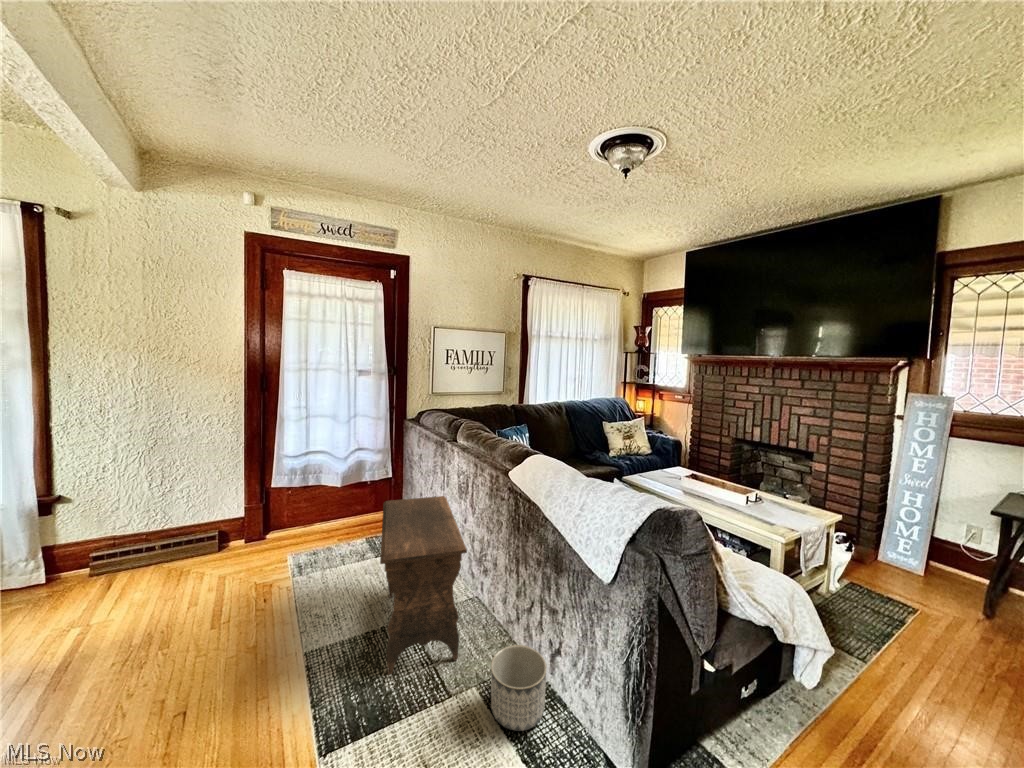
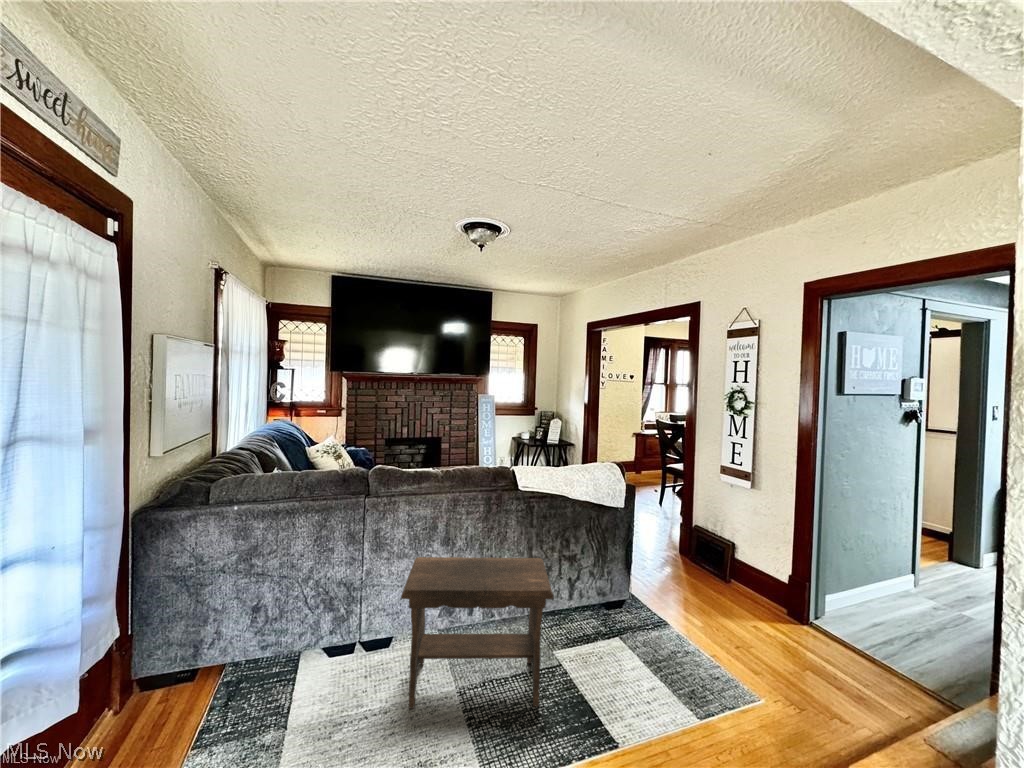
planter: present [491,645,546,731] -> none [564,598,602,648]

